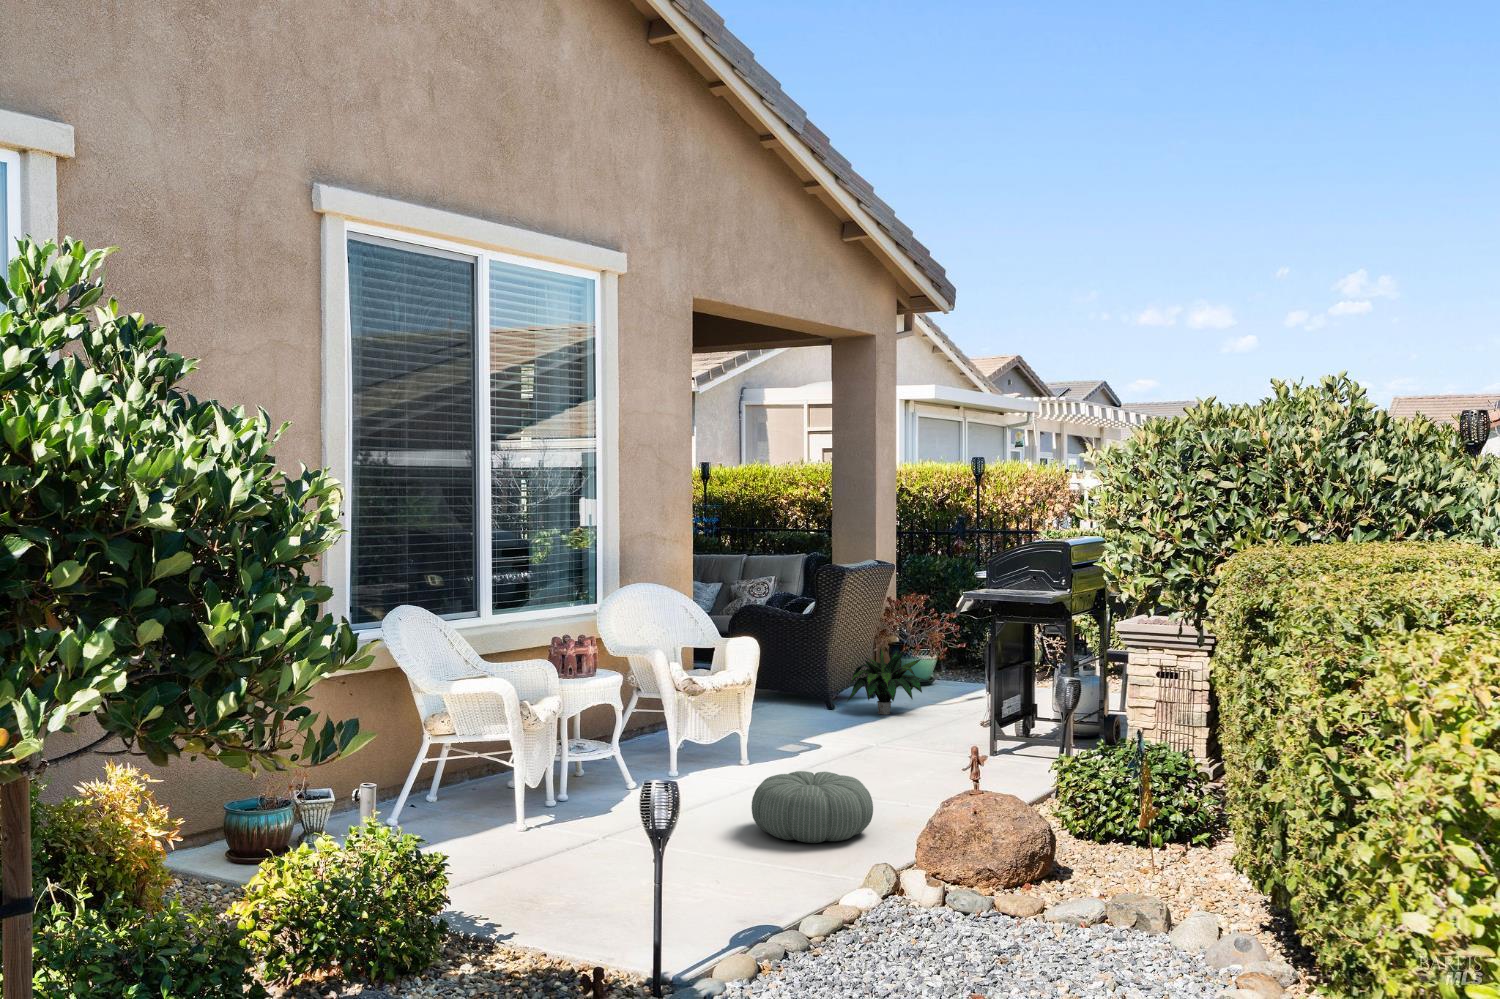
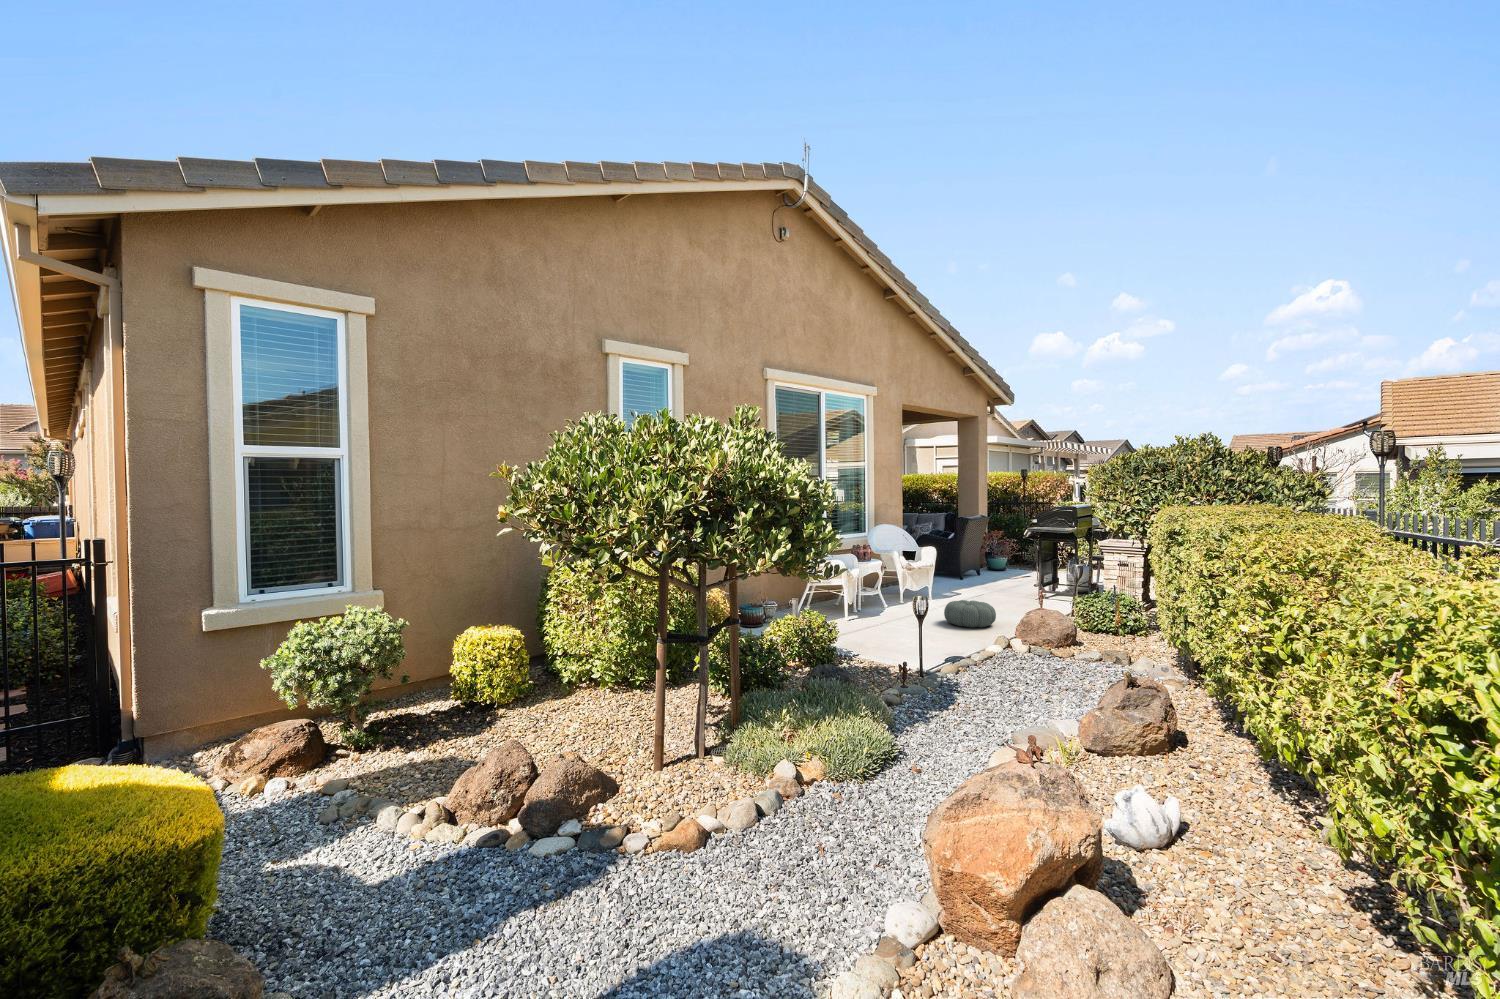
potted plant: present [848,648,926,715] -> none [968,554,1006,584]

